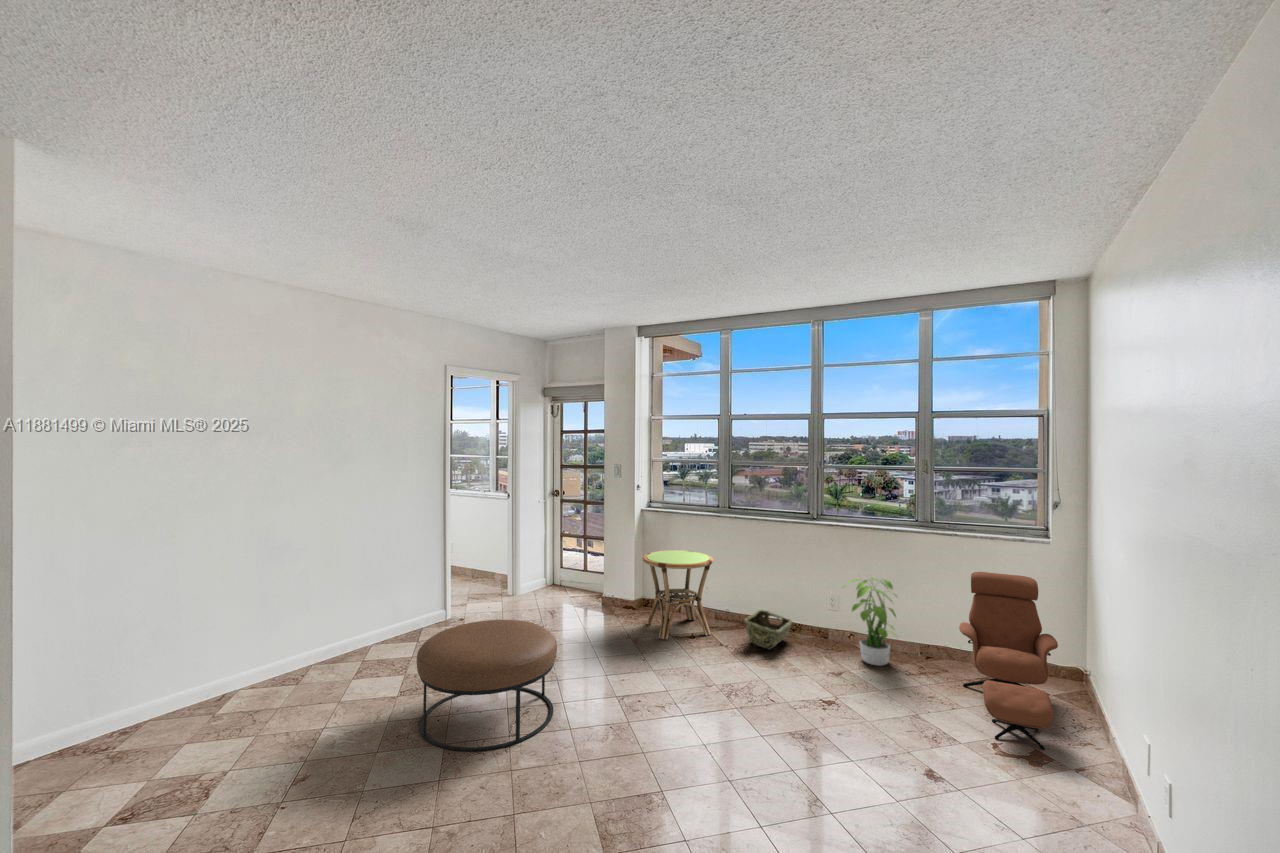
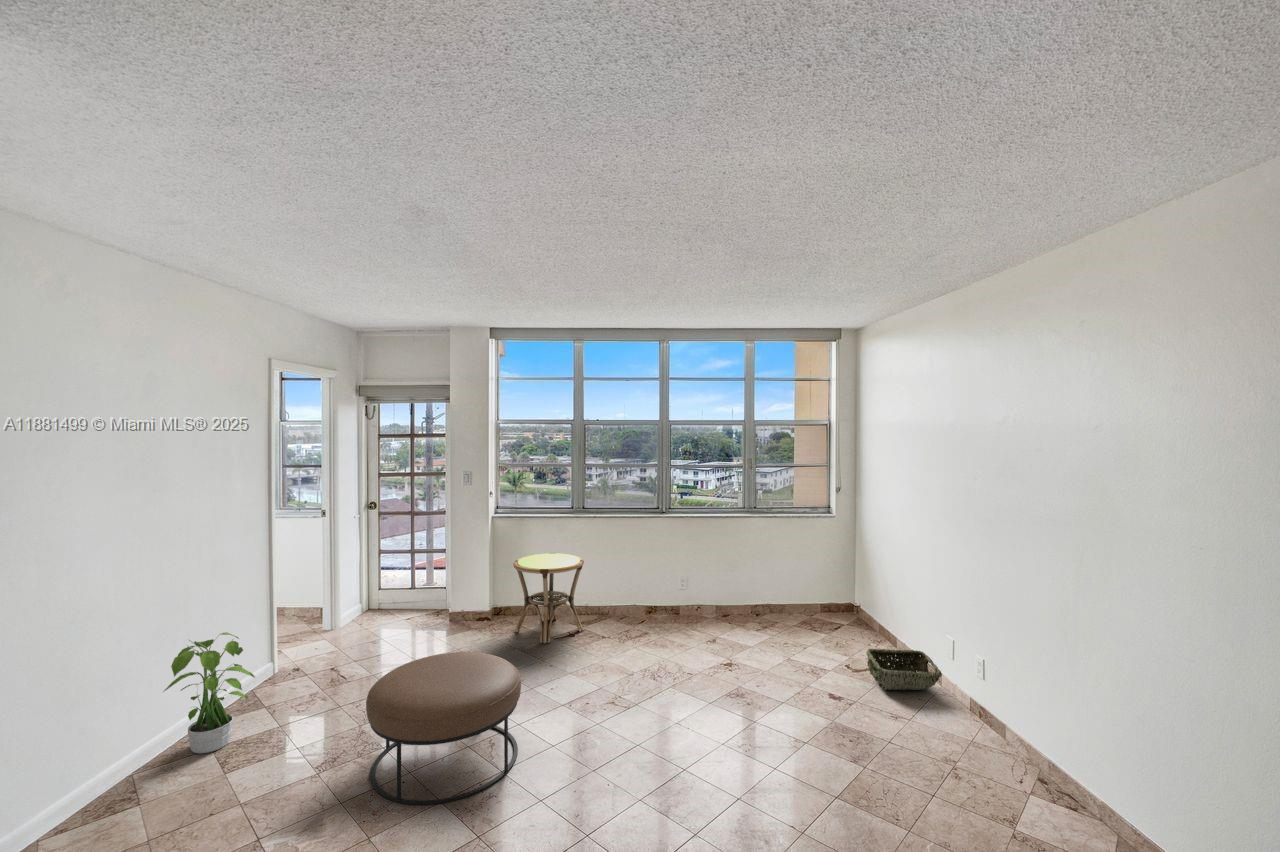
lounge chair: present [959,572,1058,749] -> none [785,543,868,662]
potted plant: present [846,577,898,666] -> present [163,632,255,754]
woven basket: present [744,610,792,649] -> present [866,649,942,690]

